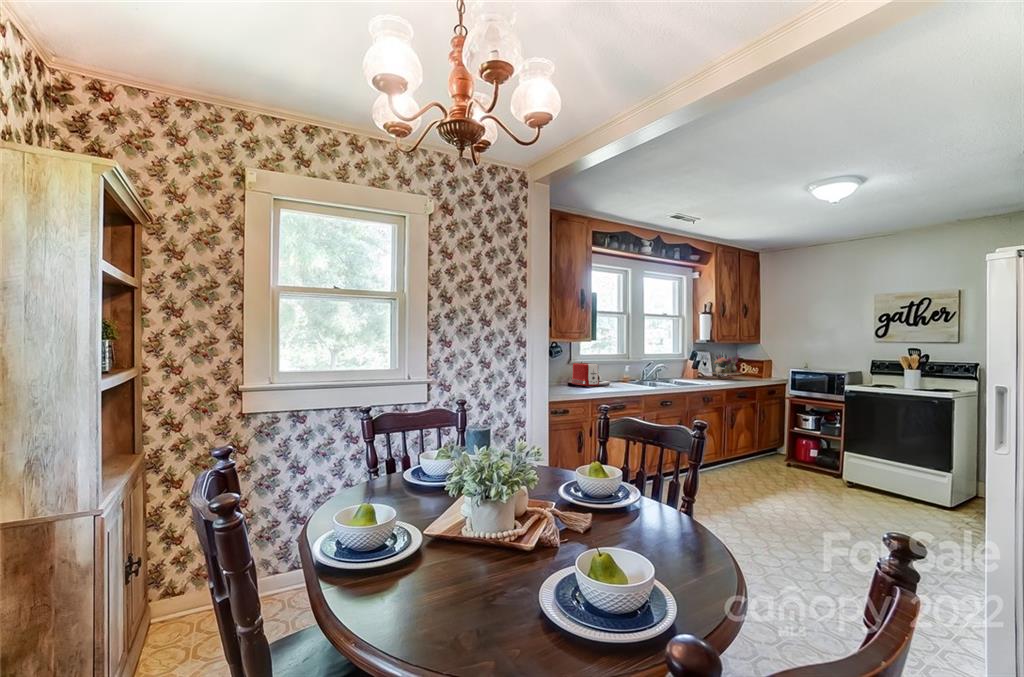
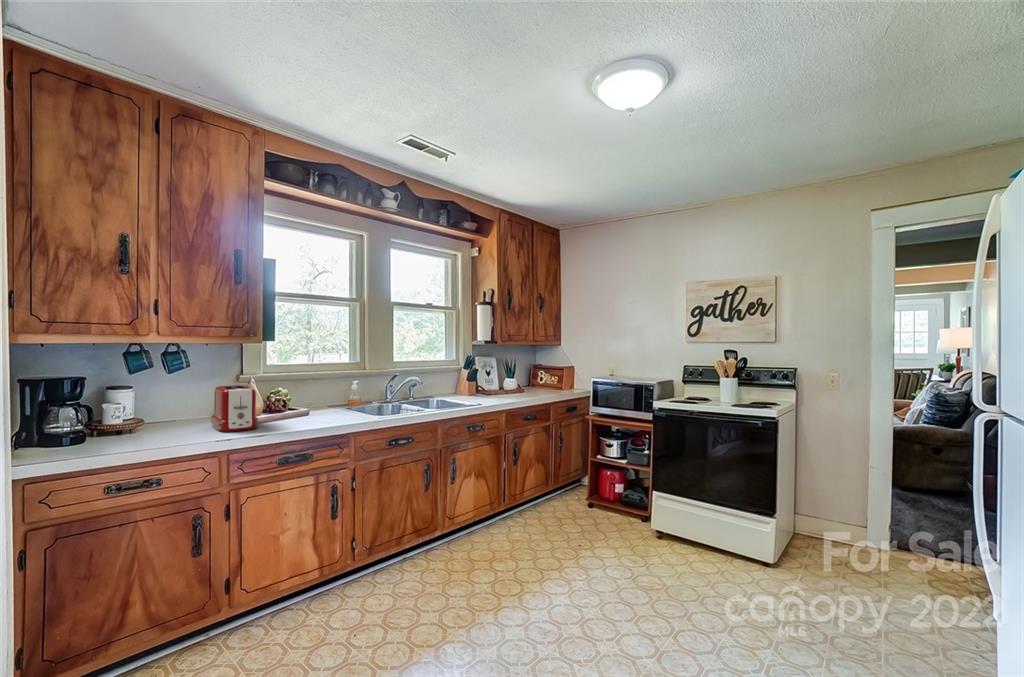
flower arrangement: present [711,354,740,378] -> none [492,359,537,394]

